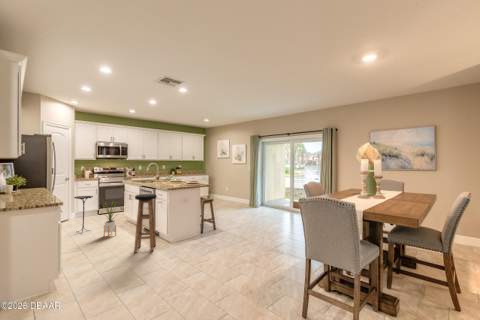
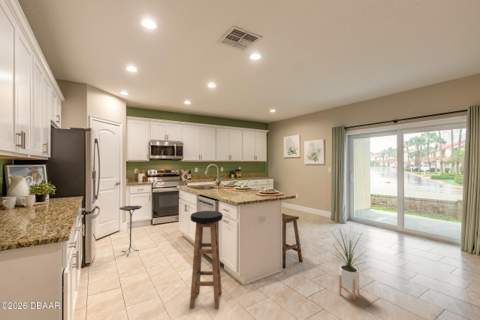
house plant: present [104,202,116,237] -> present [339,231,363,300]

